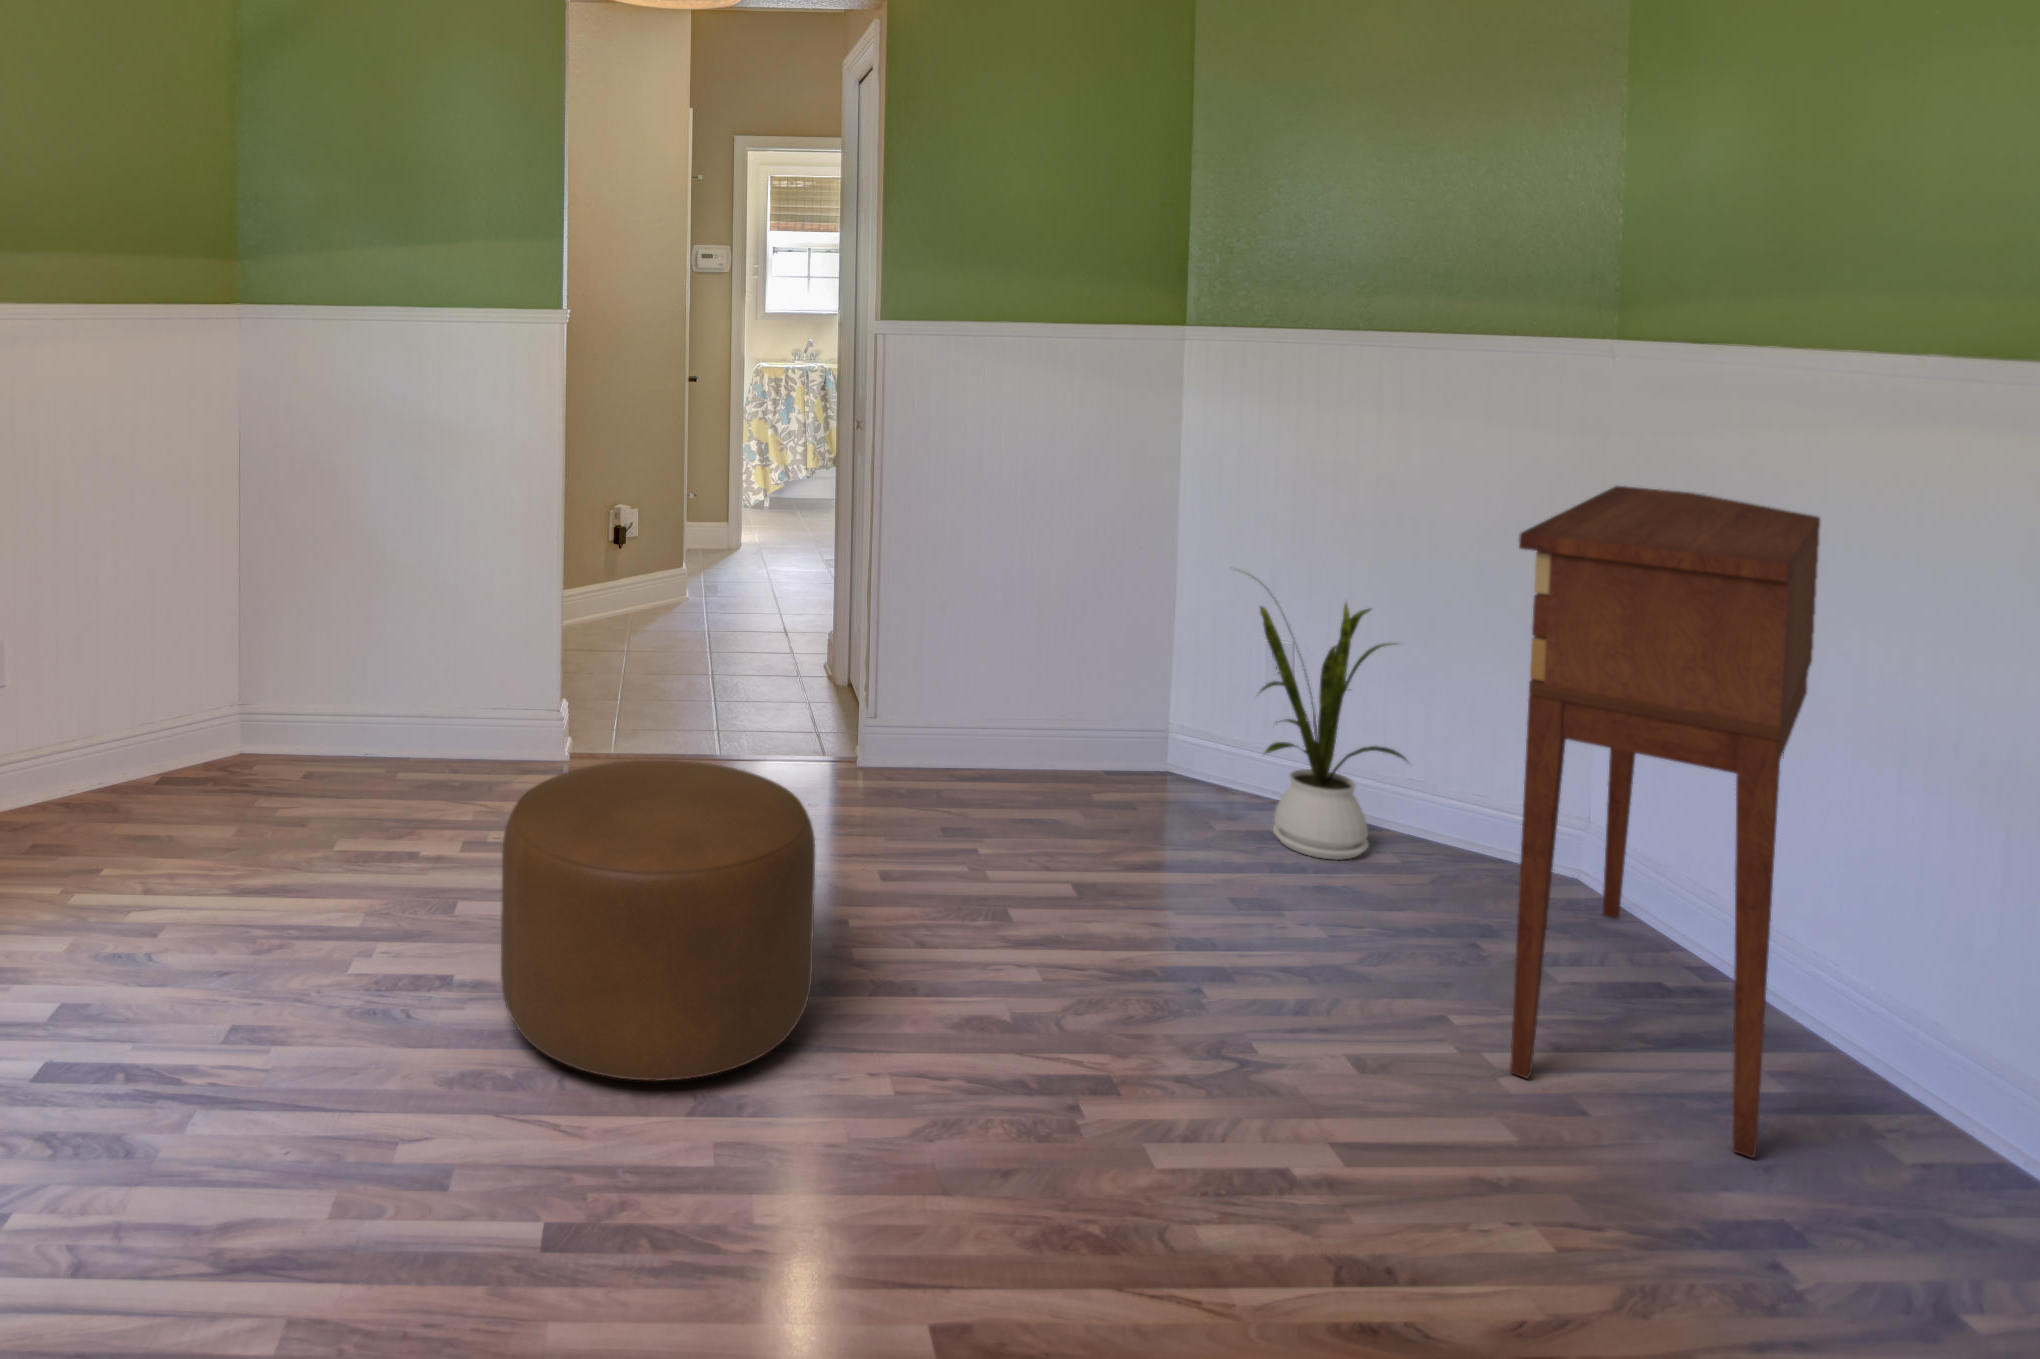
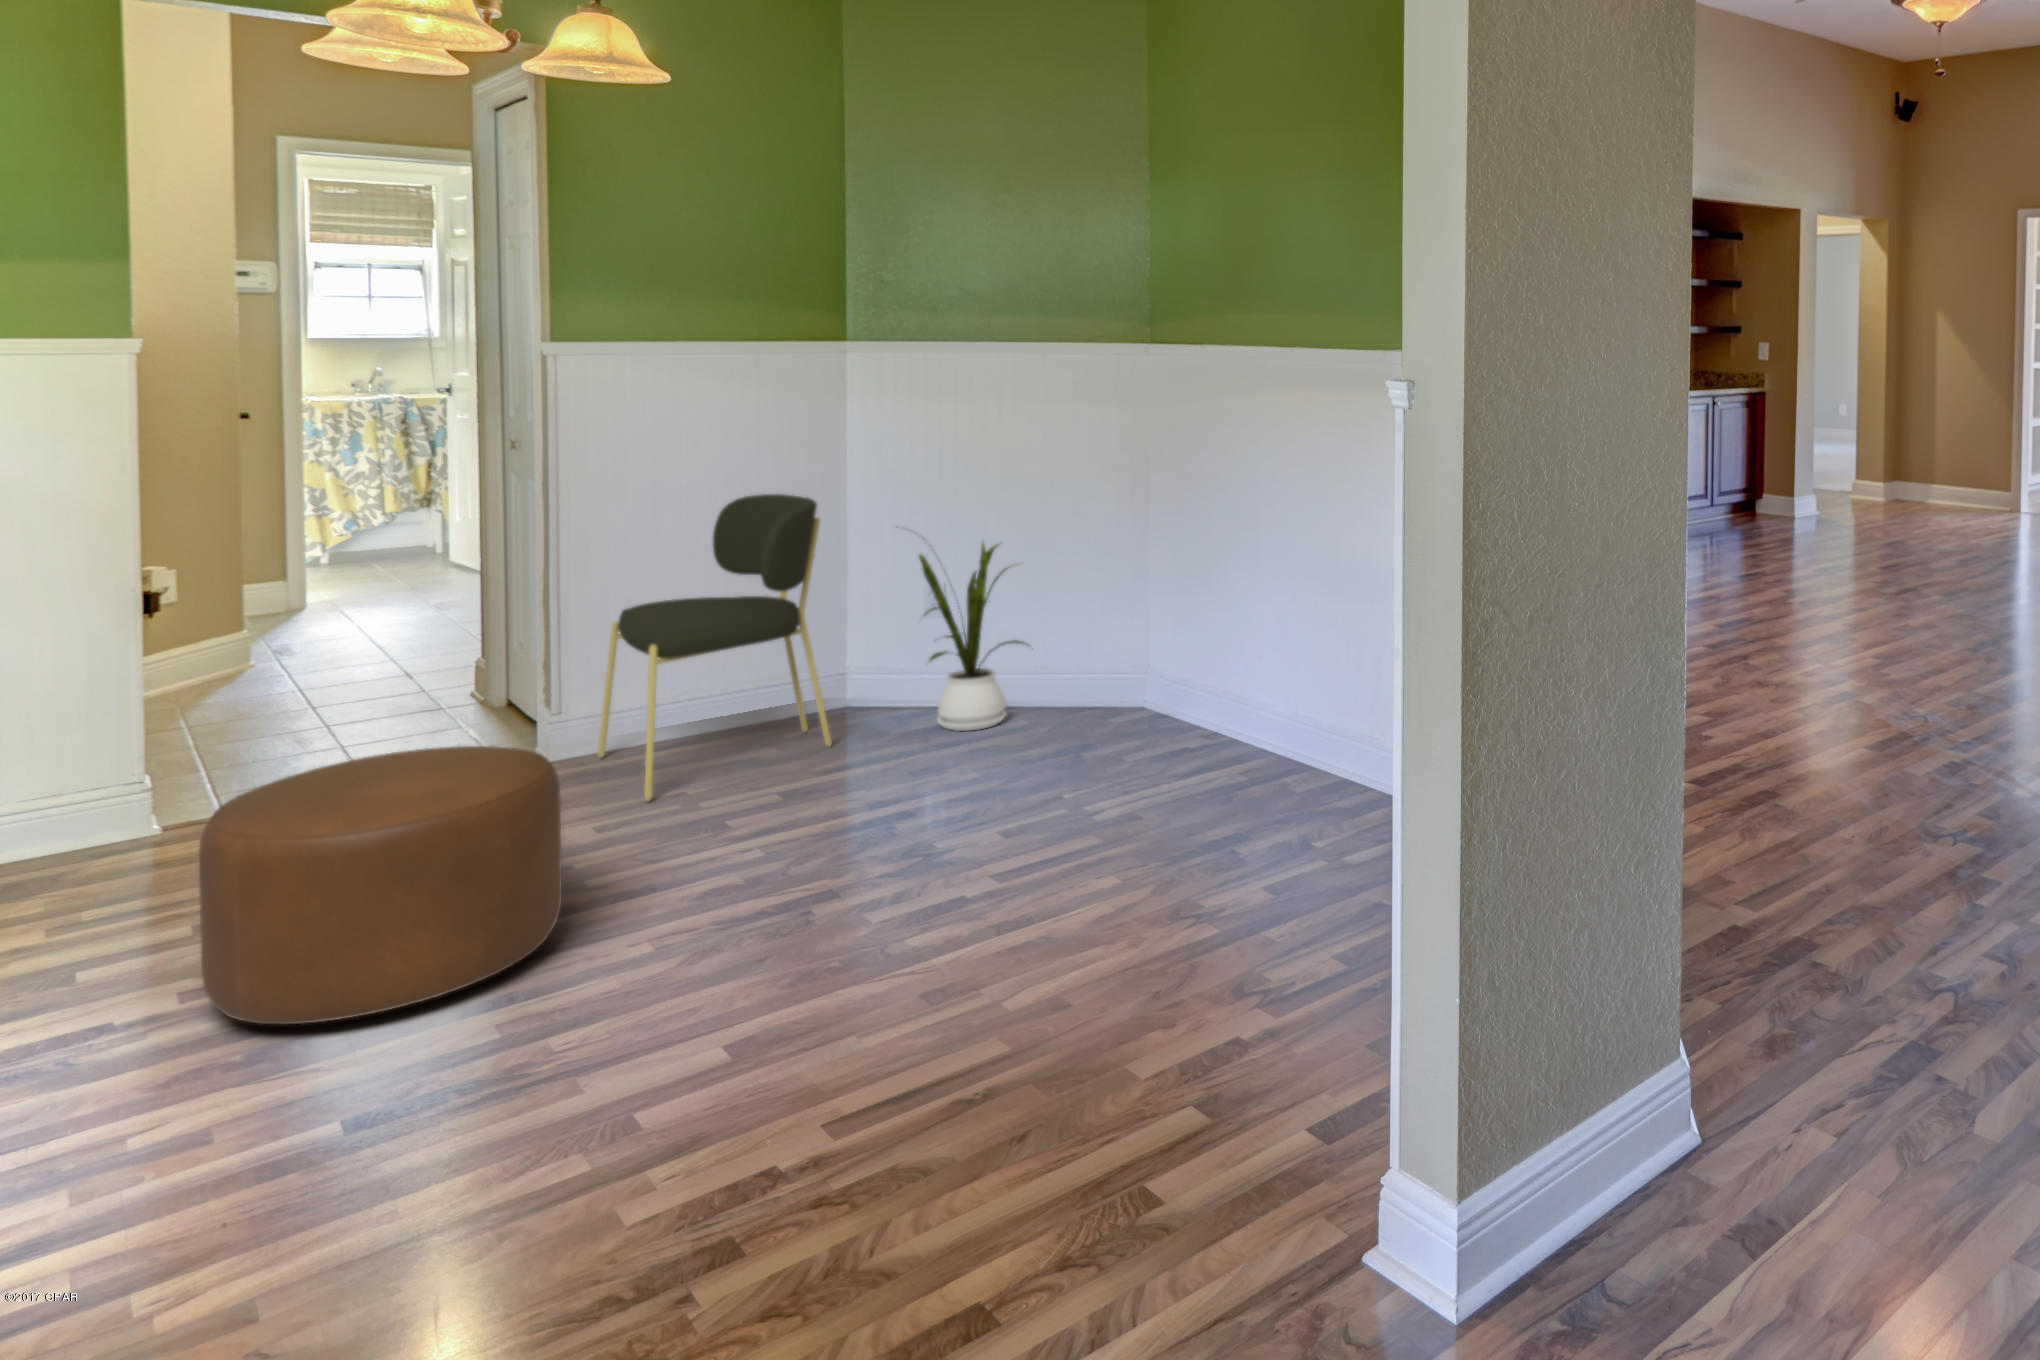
console table: present [1510,486,1820,1158] -> none [1084,436,1258,806]
dining chair: none [904,507,1142,853] -> present [598,494,832,801]

